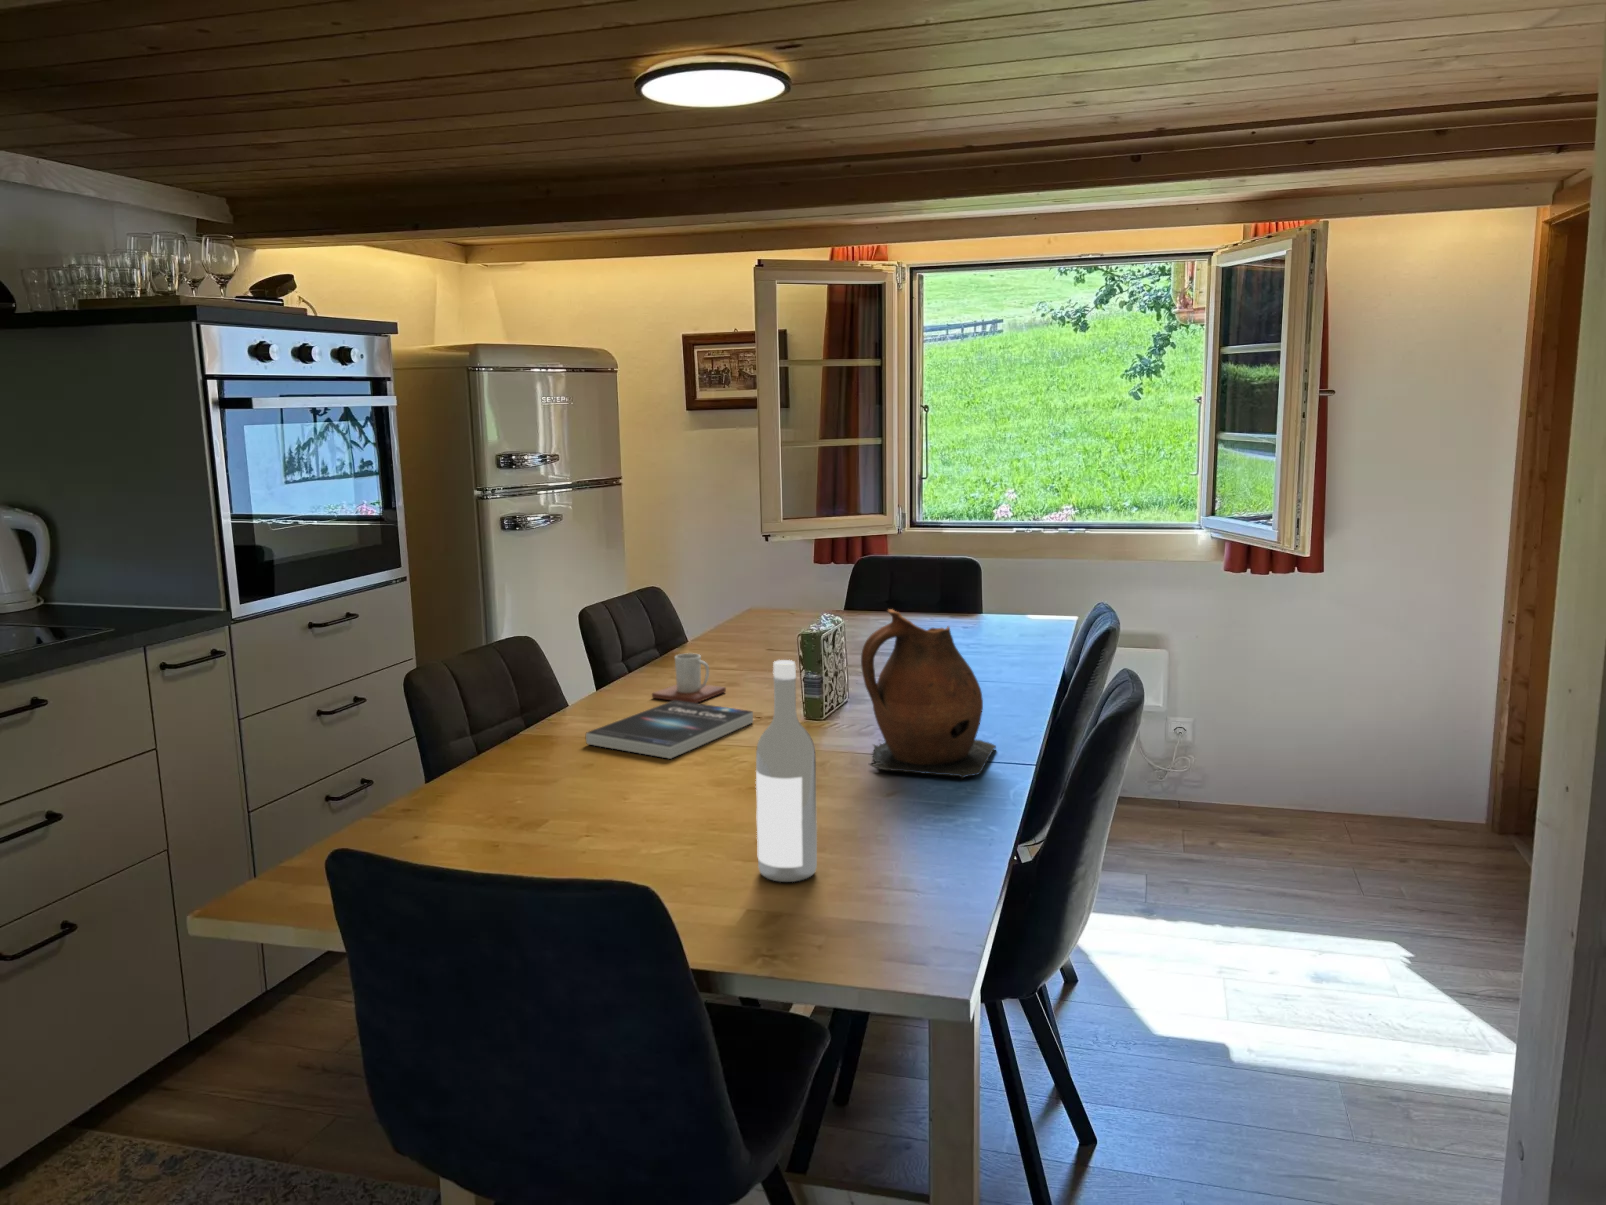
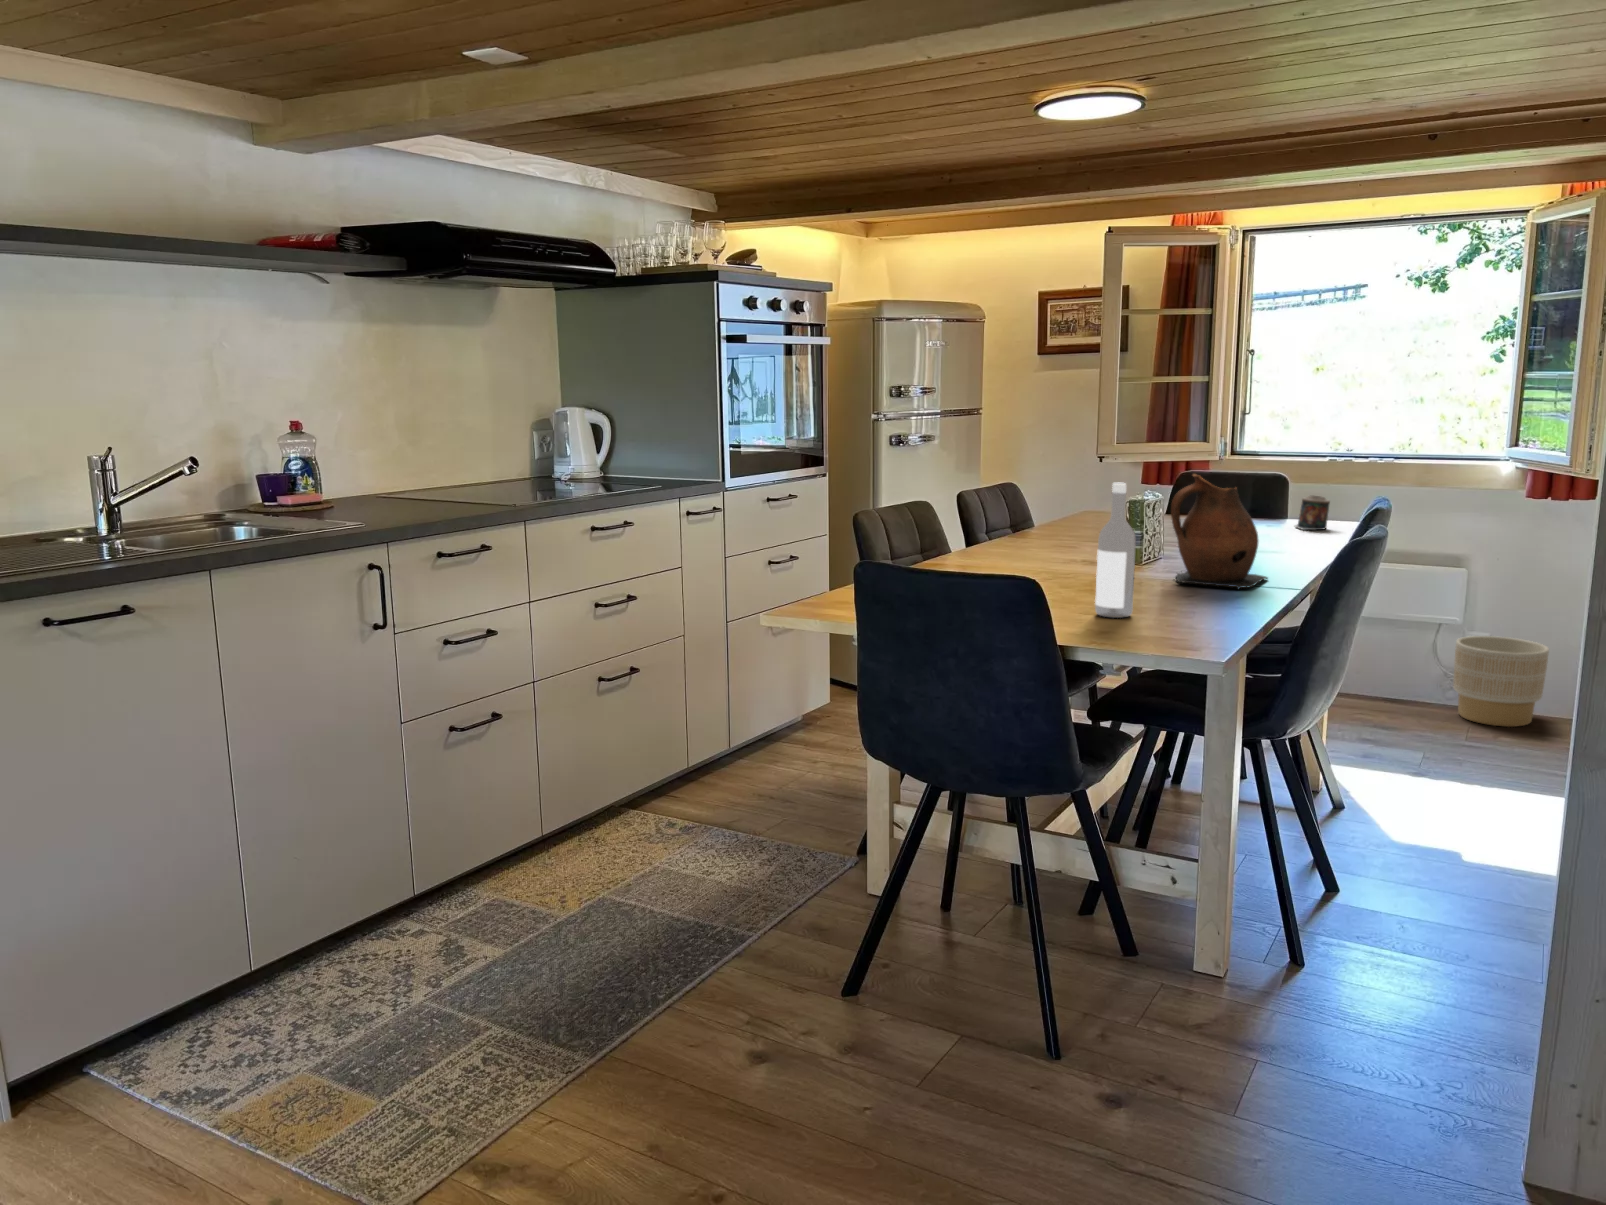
candle: none [998,590,1038,634] -> present [1295,496,1330,530]
mug: present [652,653,726,703] -> none [1015,520,1069,553]
book: present [586,700,753,759] -> none [974,548,1090,574]
planter: none [1165,724,1260,829] -> present [1453,636,1549,727]

